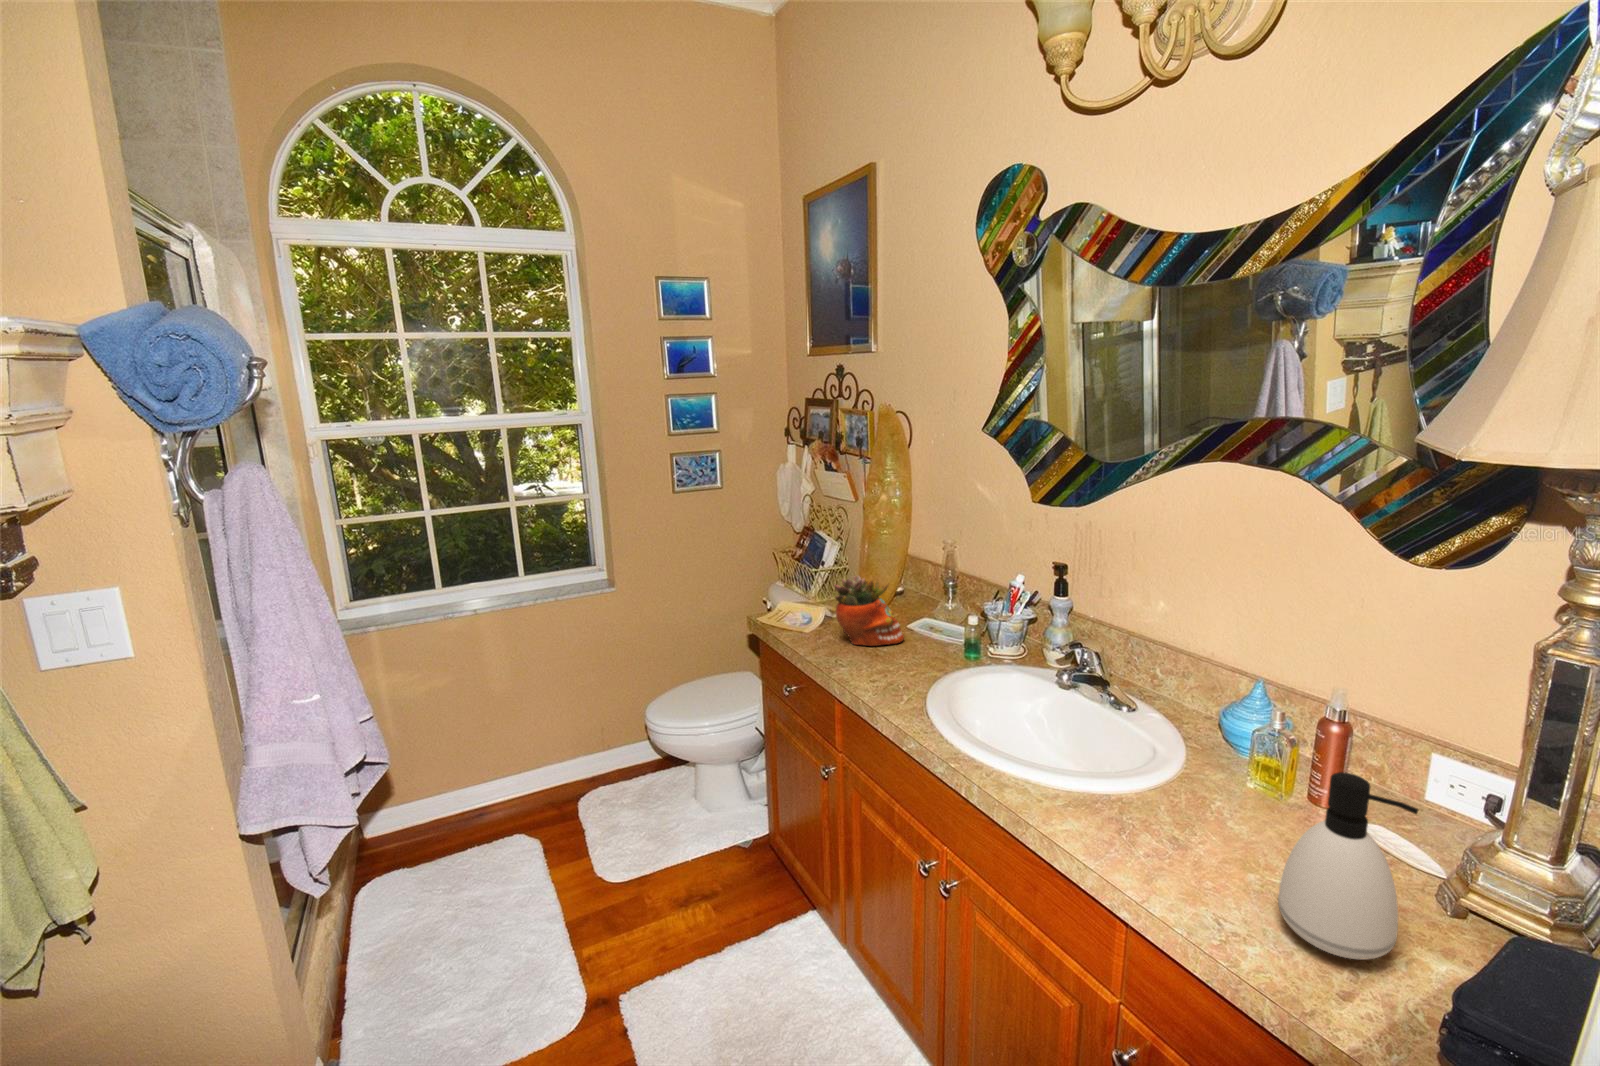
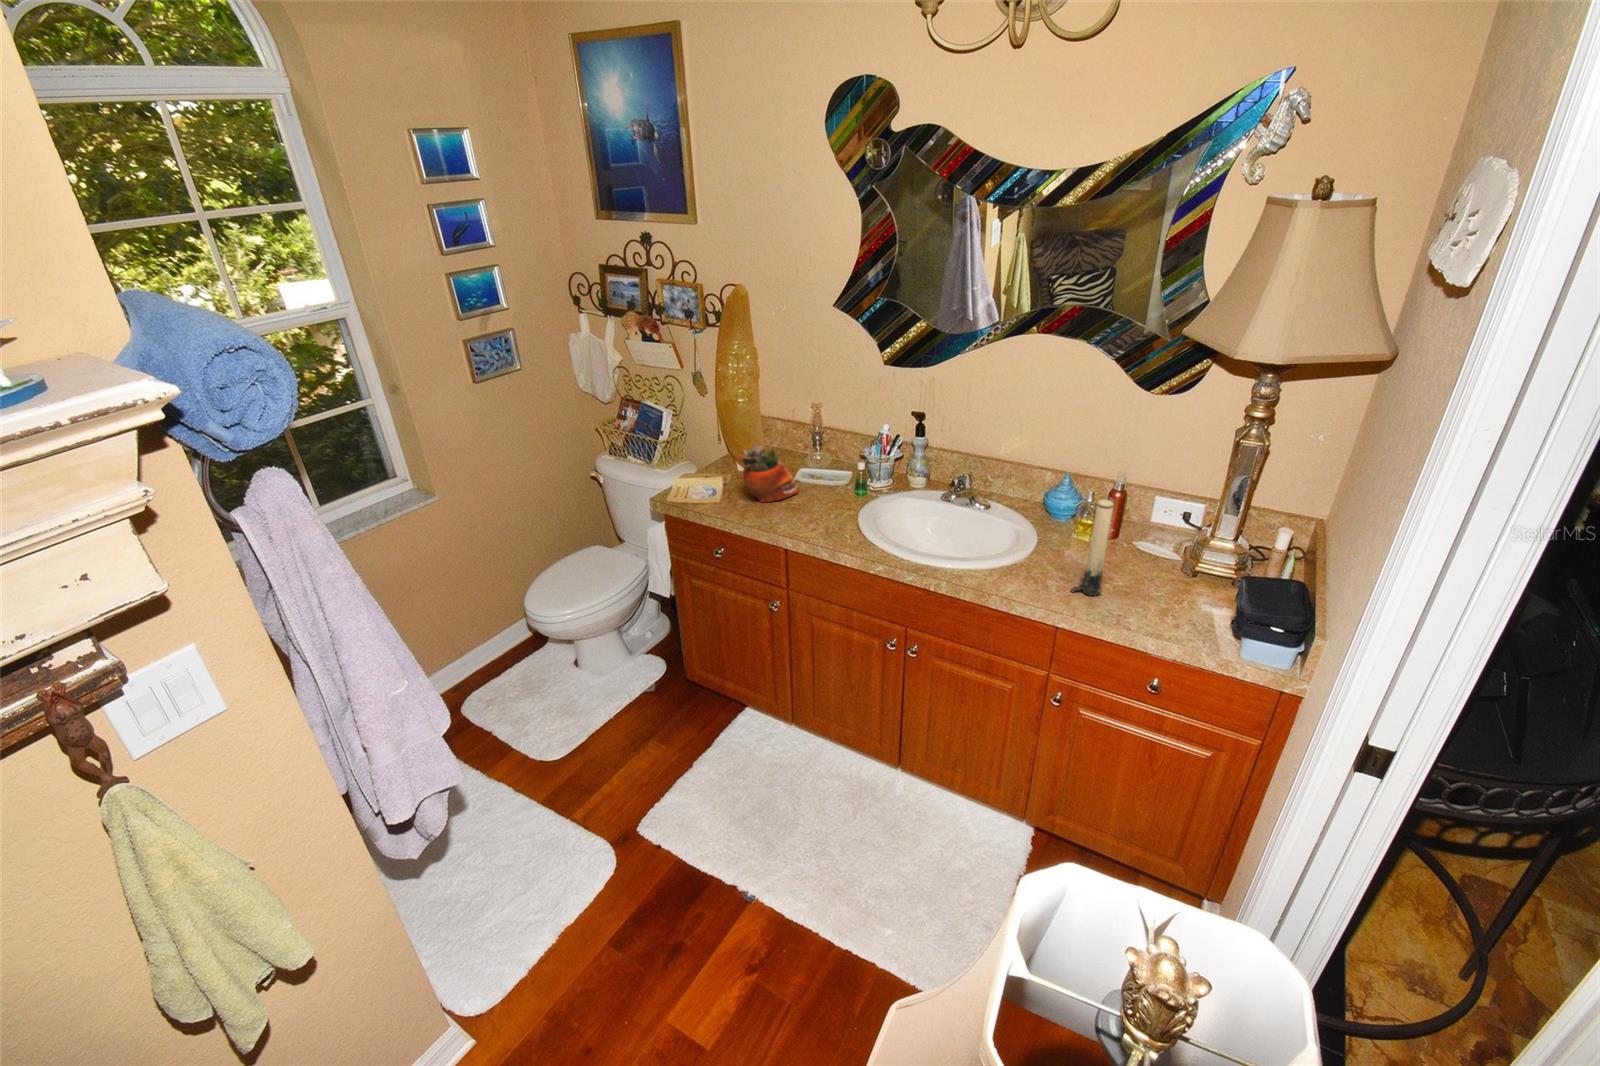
candle: none [1167,706,1232,884] -> present [1071,499,1114,596]
soap dispenser: present [1278,772,1418,959] -> none [1132,520,1204,609]

